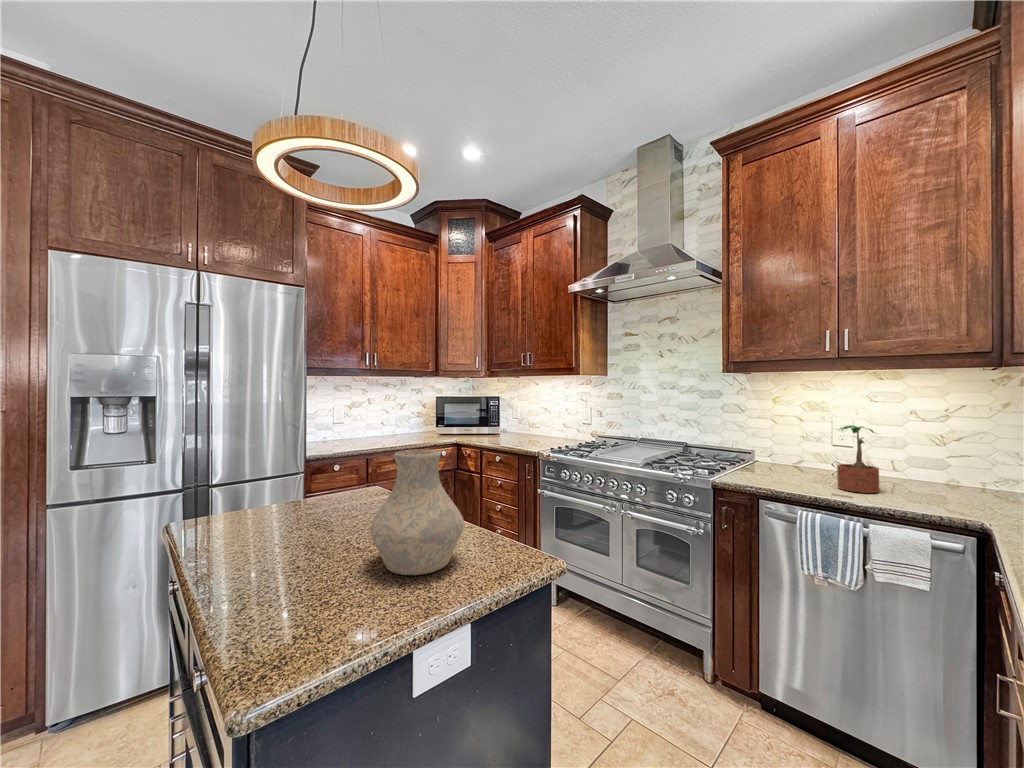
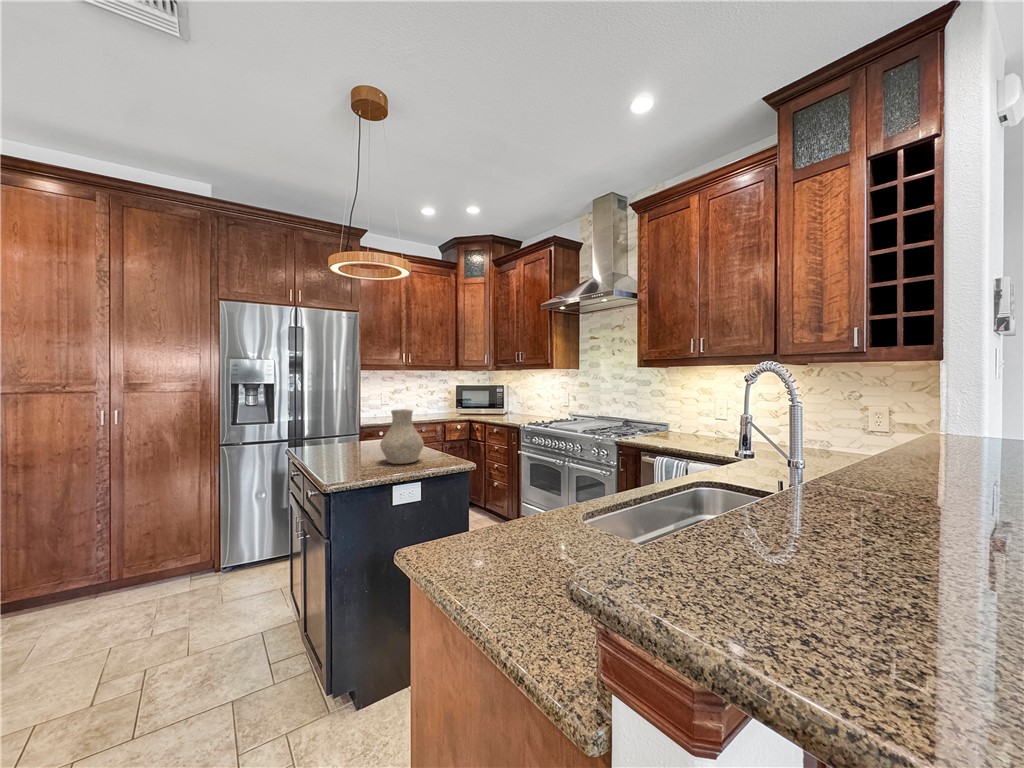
potted plant: present [837,425,879,493] -> none [686,405,710,447]

